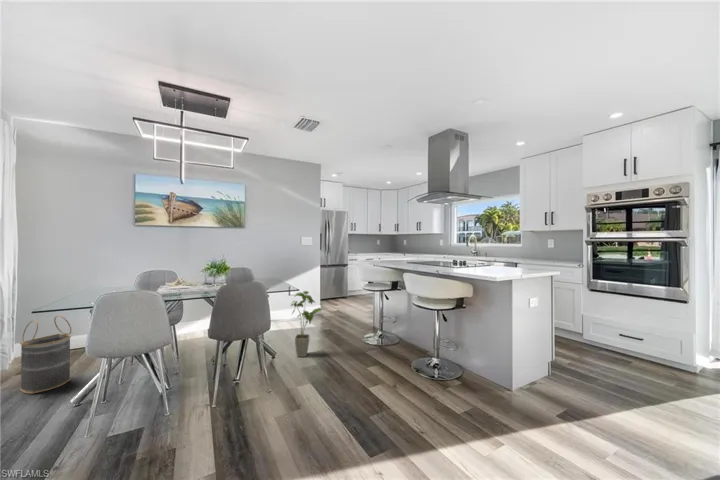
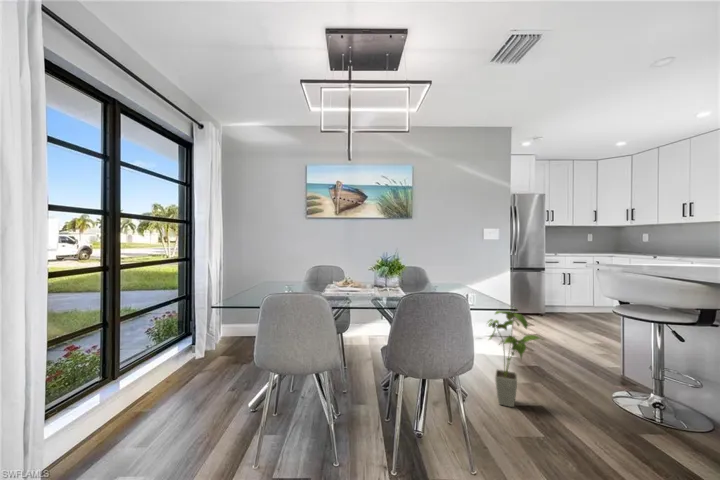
basket: present [20,316,71,394] -> none [214,310,251,387]

